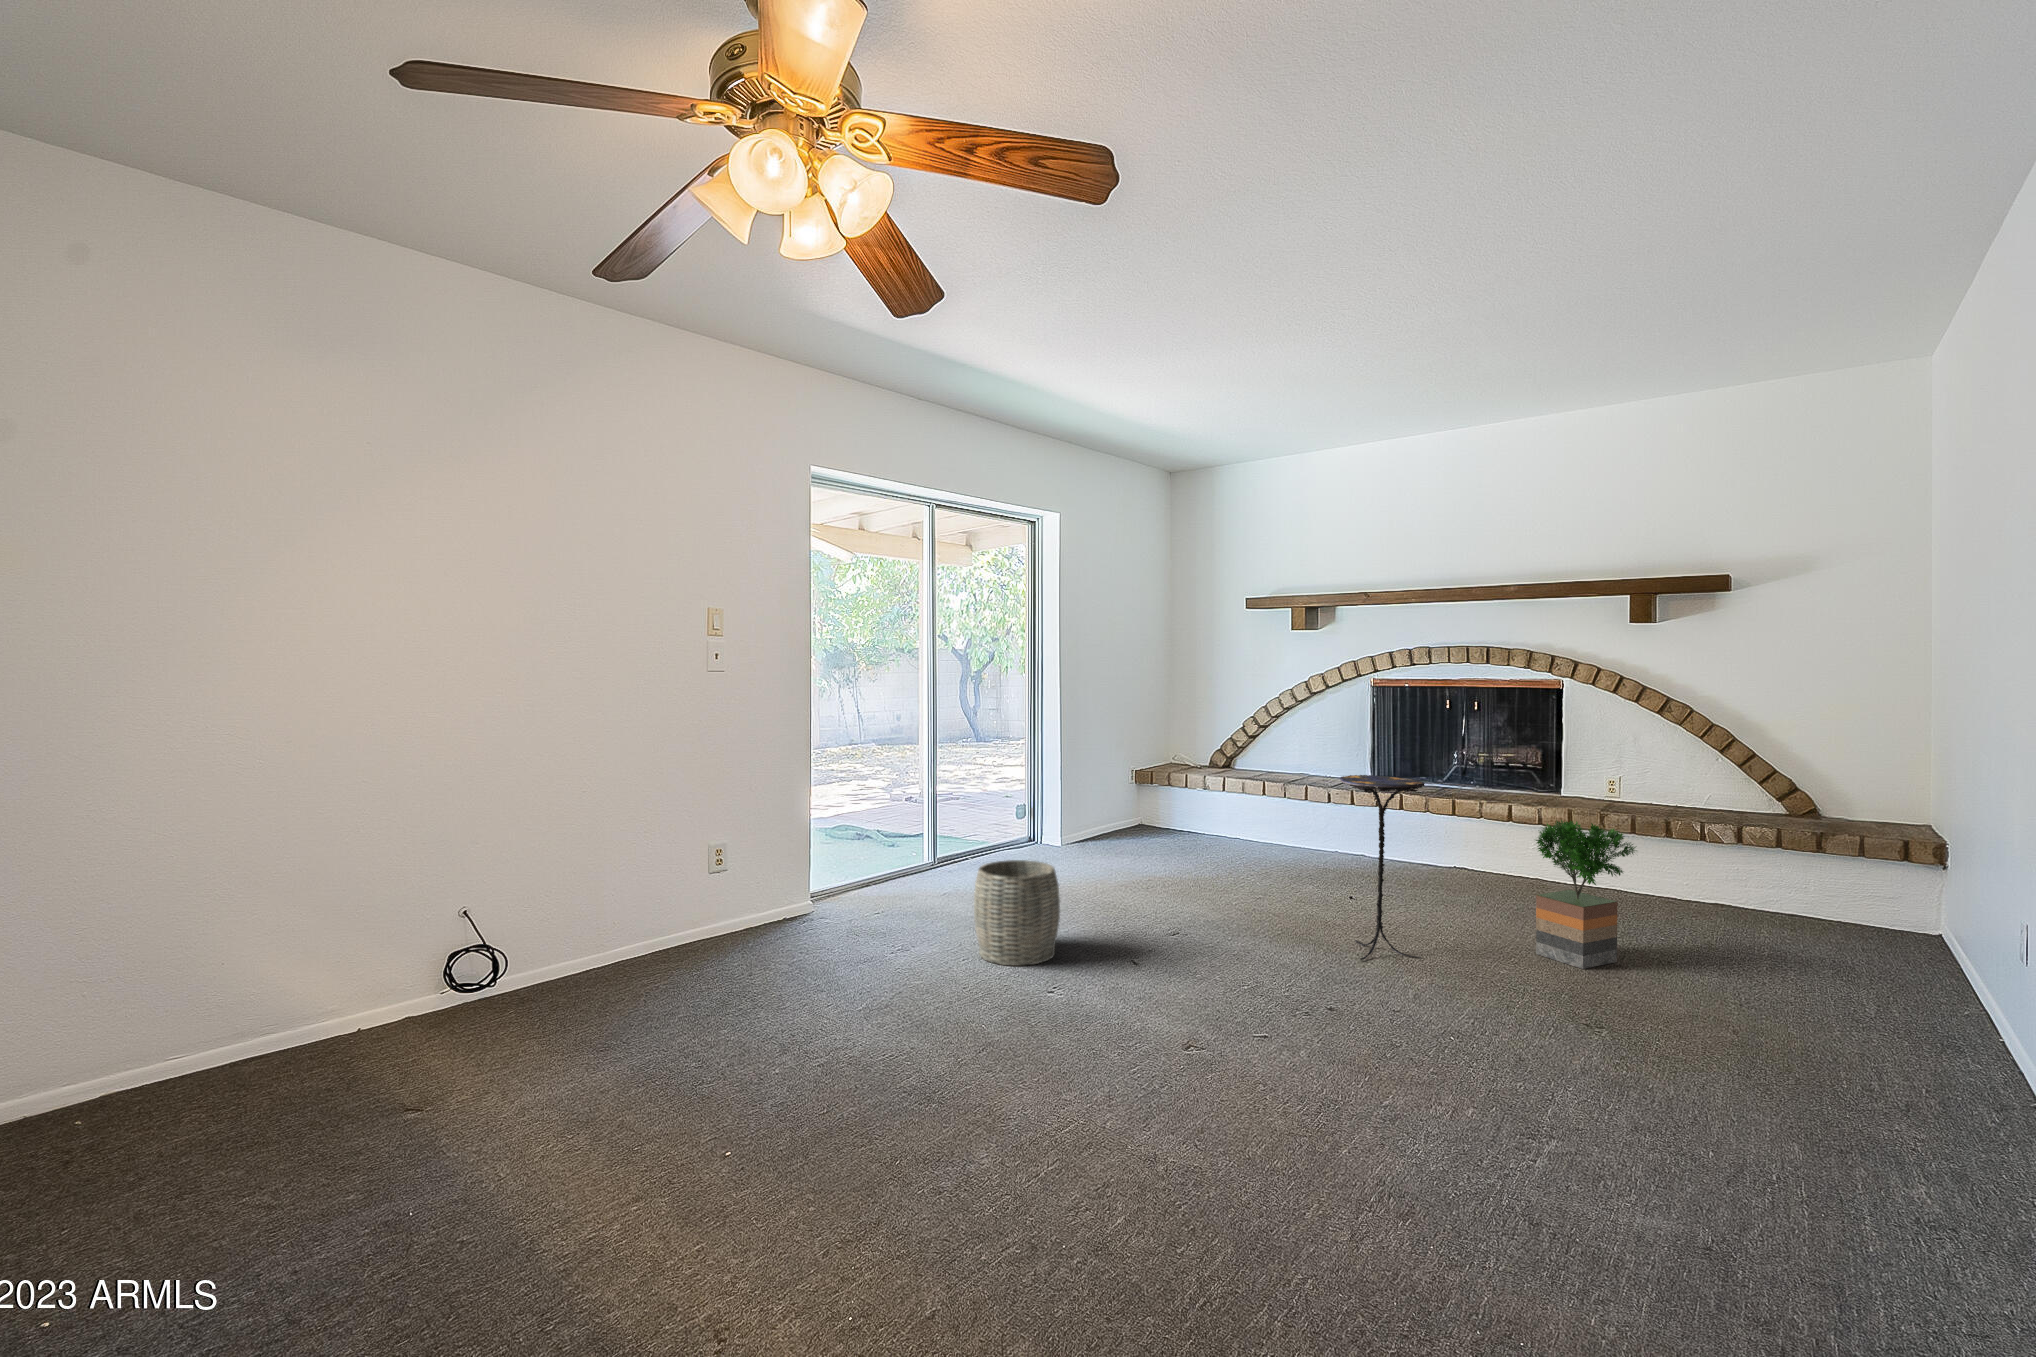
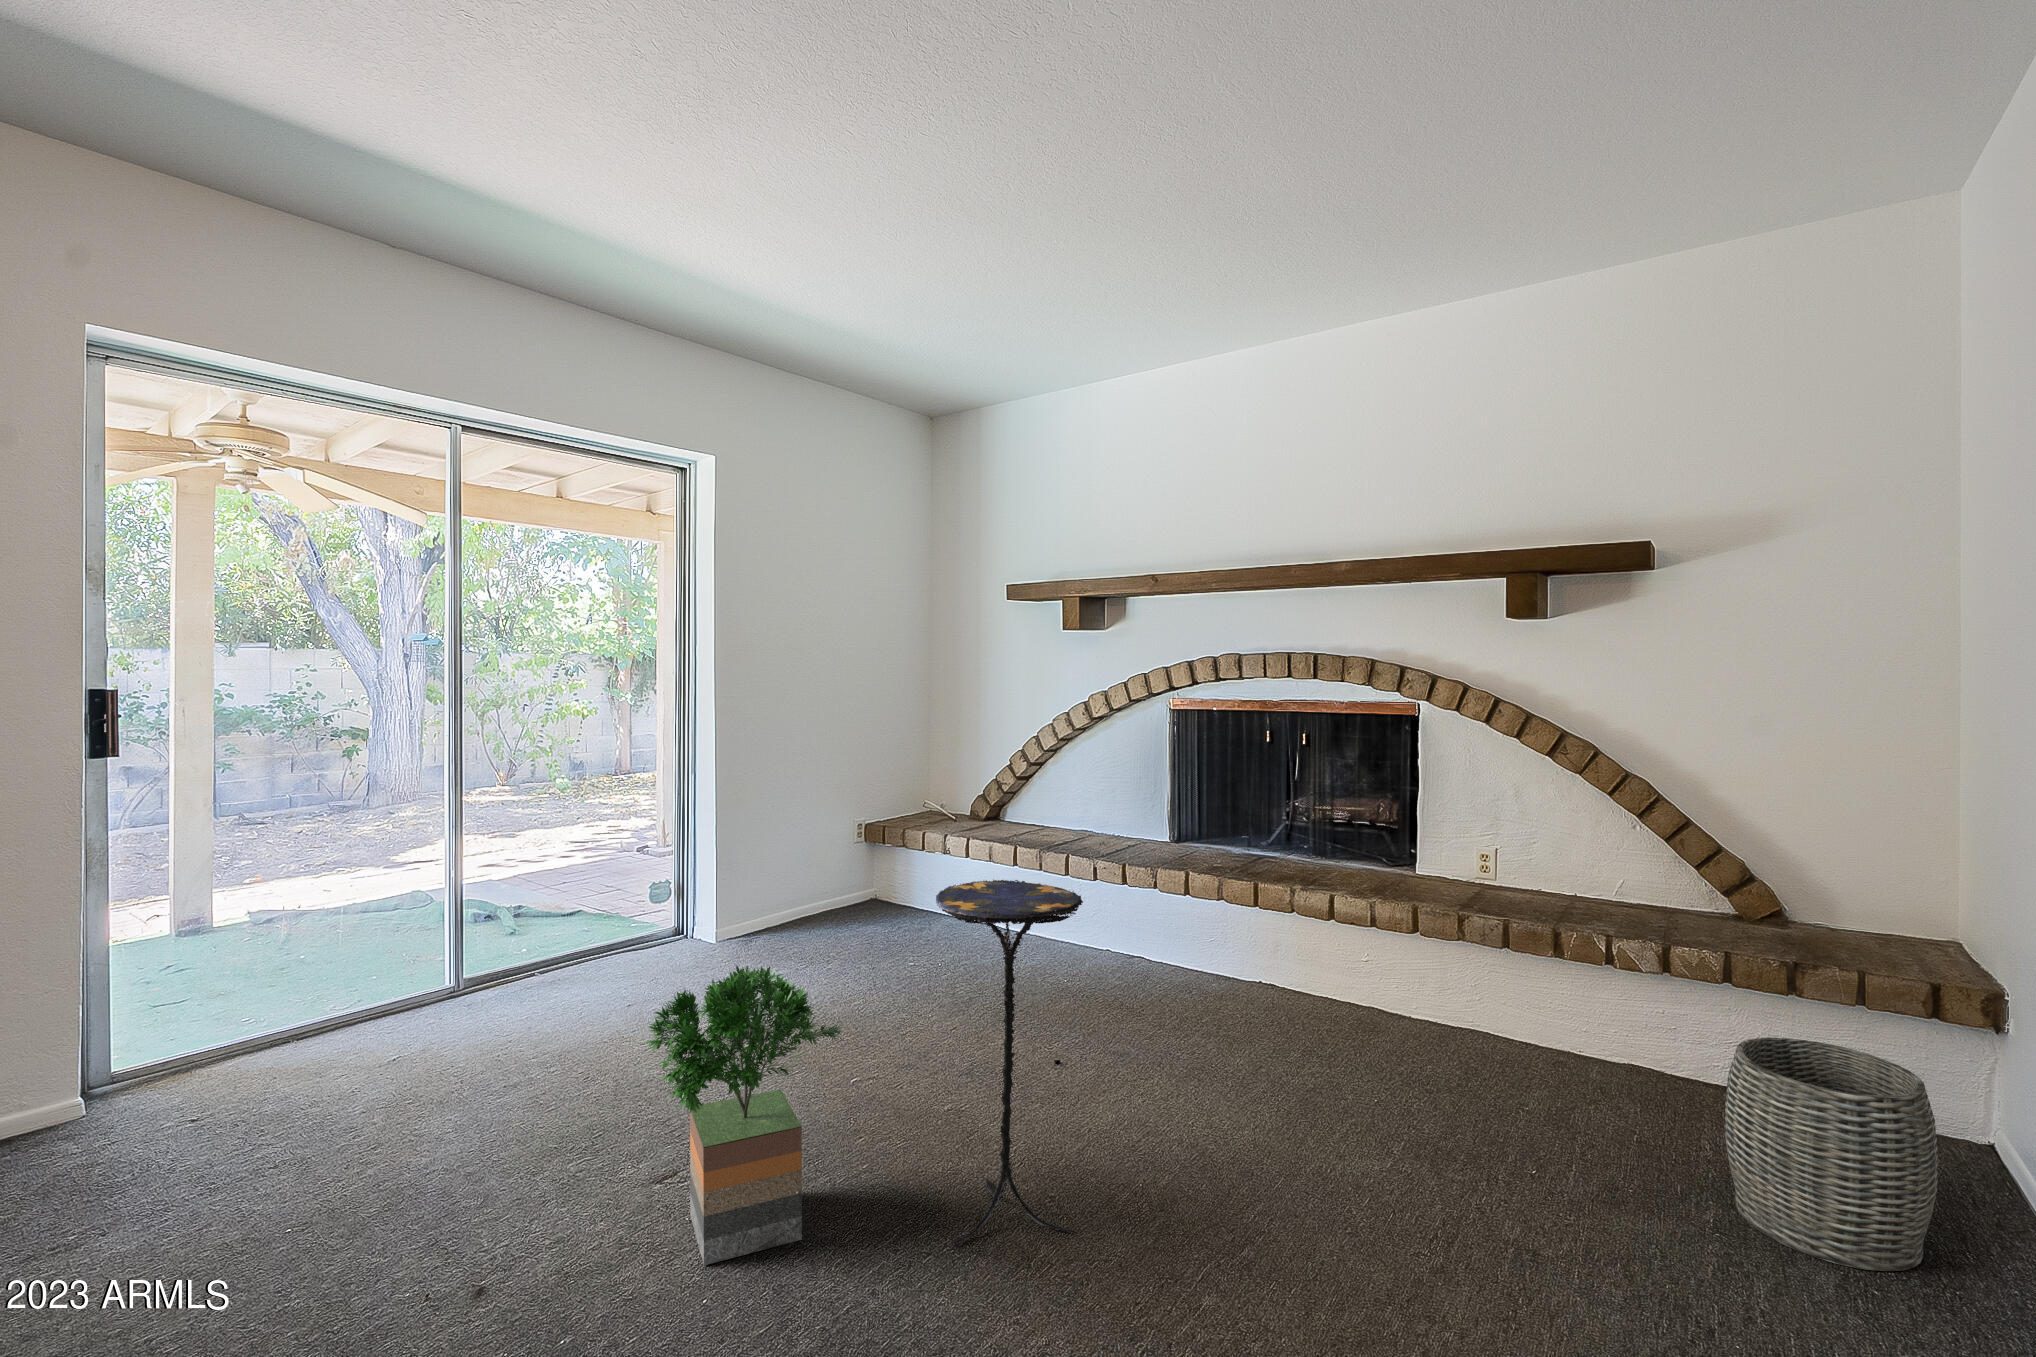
potted tree: present [1536,820,1637,969] -> present [646,965,842,1265]
woven basket: present [974,860,1060,966] -> present [1725,1038,1938,1271]

